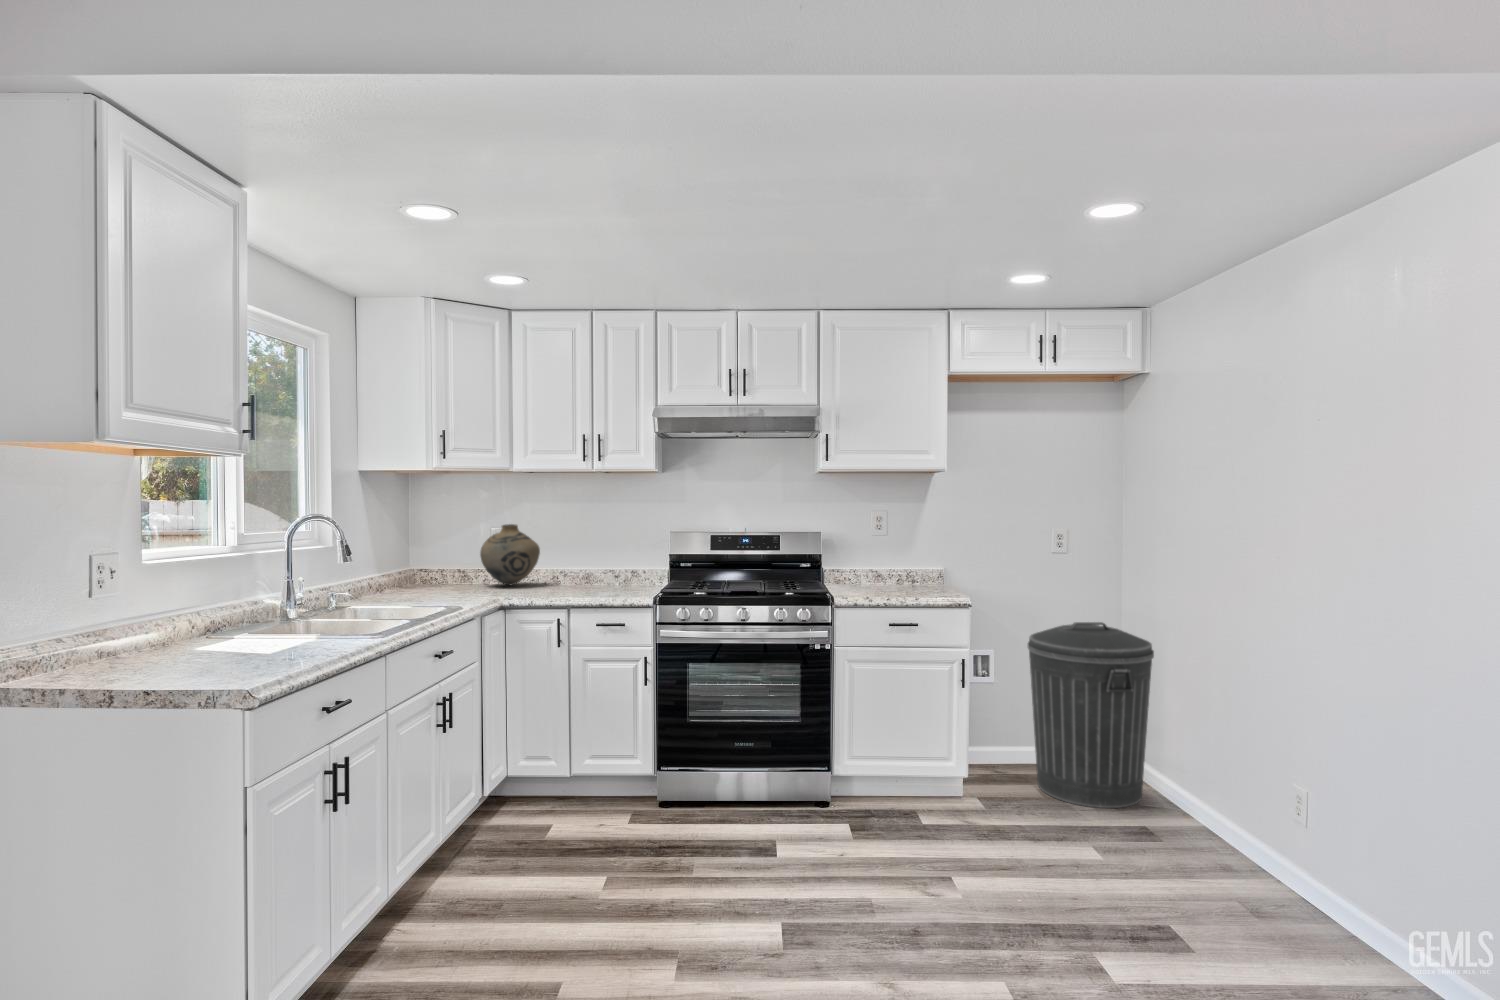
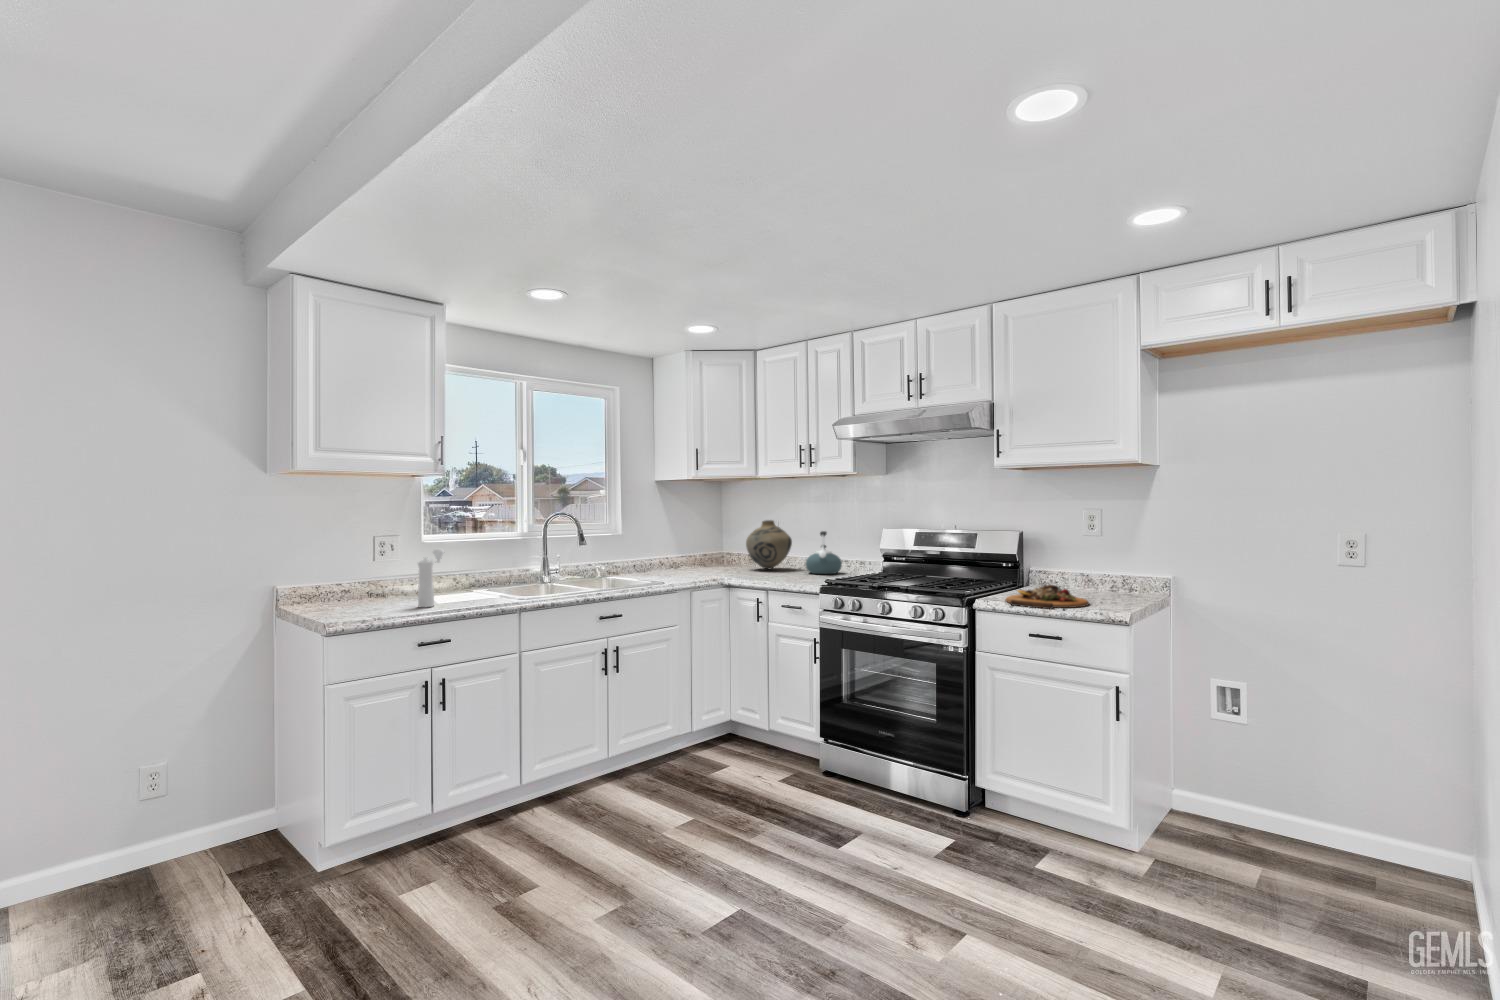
kettle: none [568,536,611,586] -> present [806,531,842,574]
cutting board: none [847,577,919,598] -> present [1005,585,1089,609]
pepper mill: none [220,579,256,680] -> present [418,549,444,608]
trash can: present [1028,622,1154,808] -> none [1242,667,1457,949]

